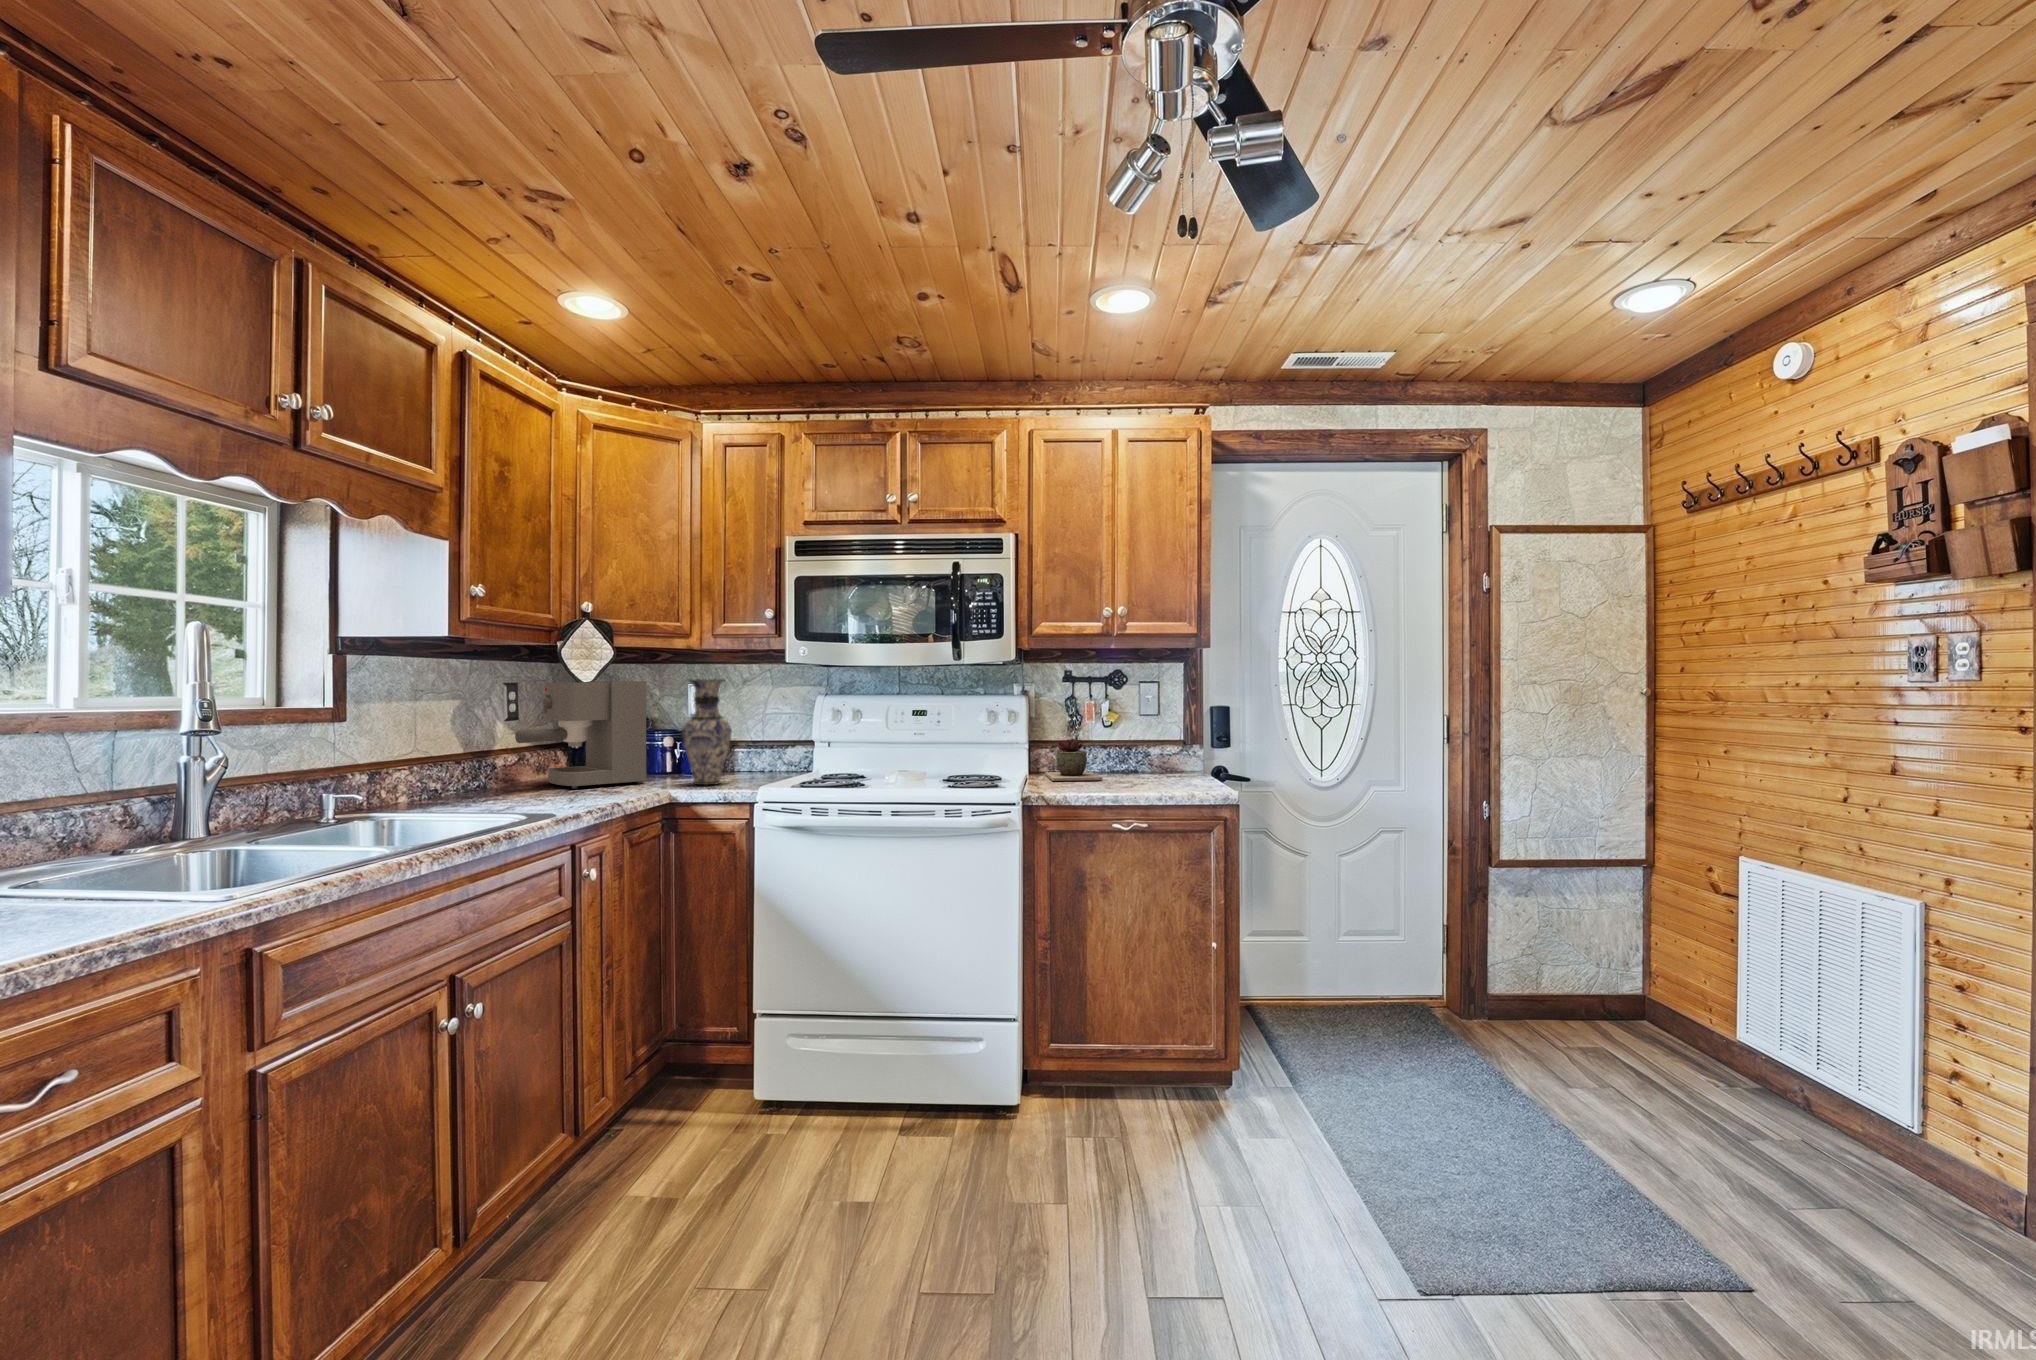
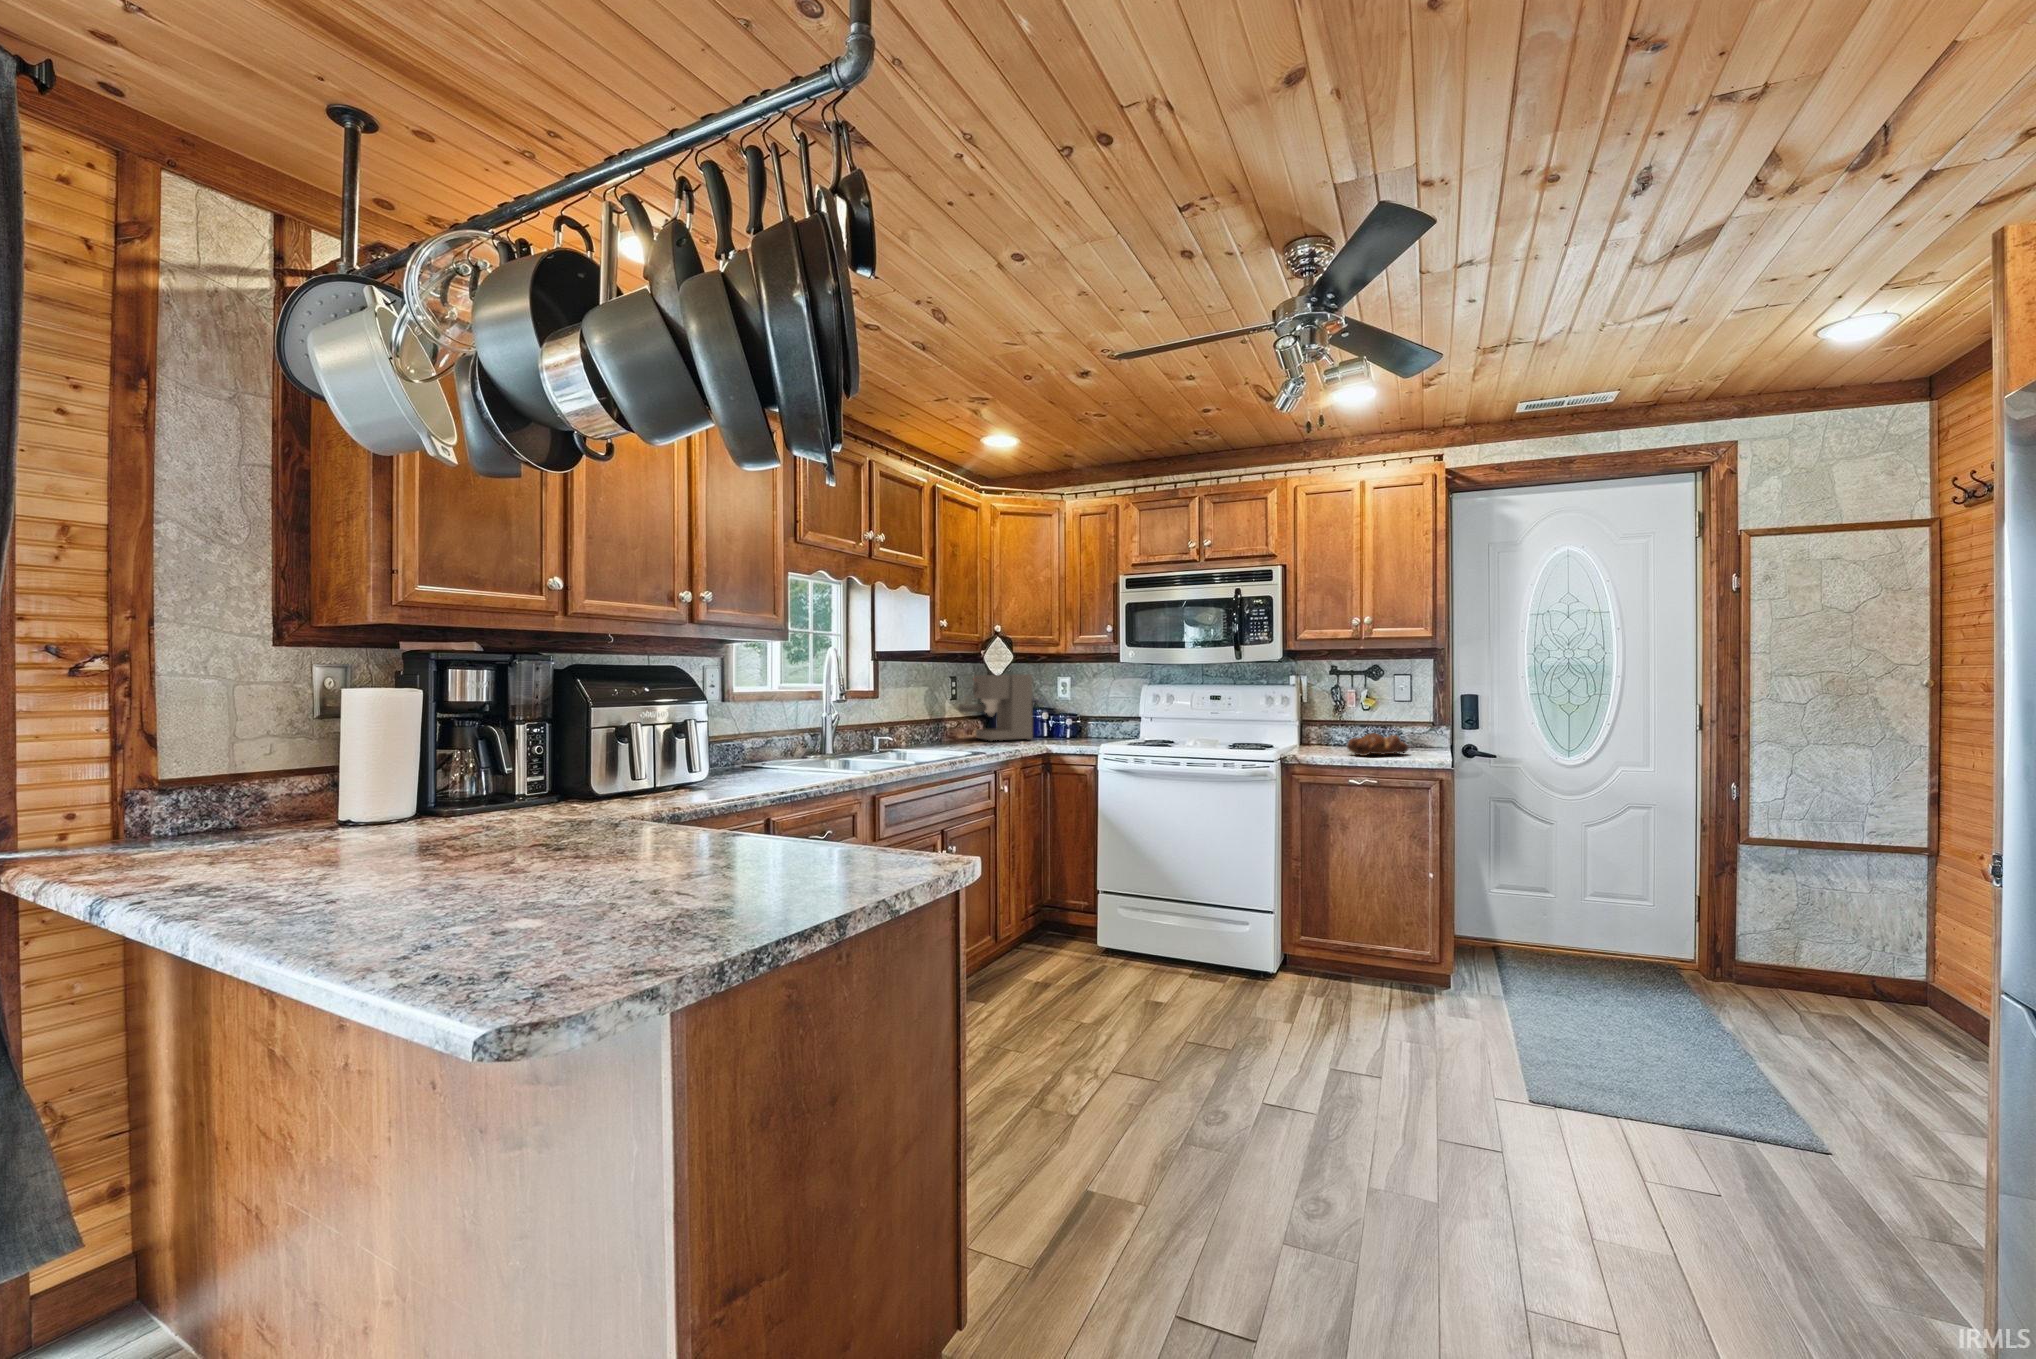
vase: present [682,679,732,785] -> none [1054,673,1085,742]
succulent plant: present [1045,738,1102,781] -> none [1310,717,1353,749]
bread loaf: none [1105,759,1176,791] -> present [1347,733,1408,756]

